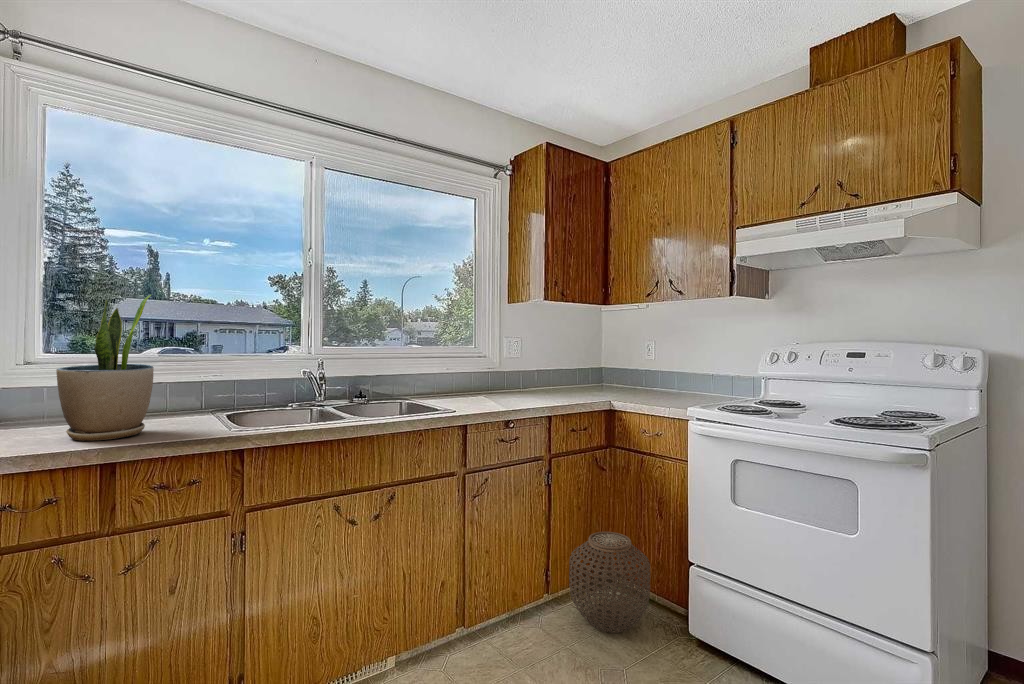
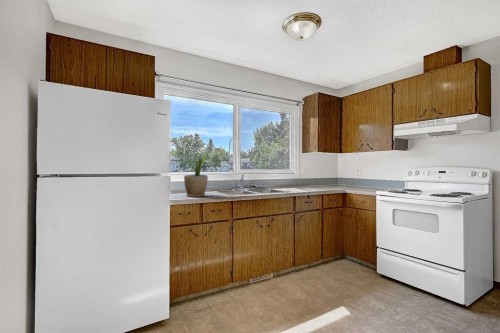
woven basket: present [569,532,650,633] -> none [331,237,362,273]

